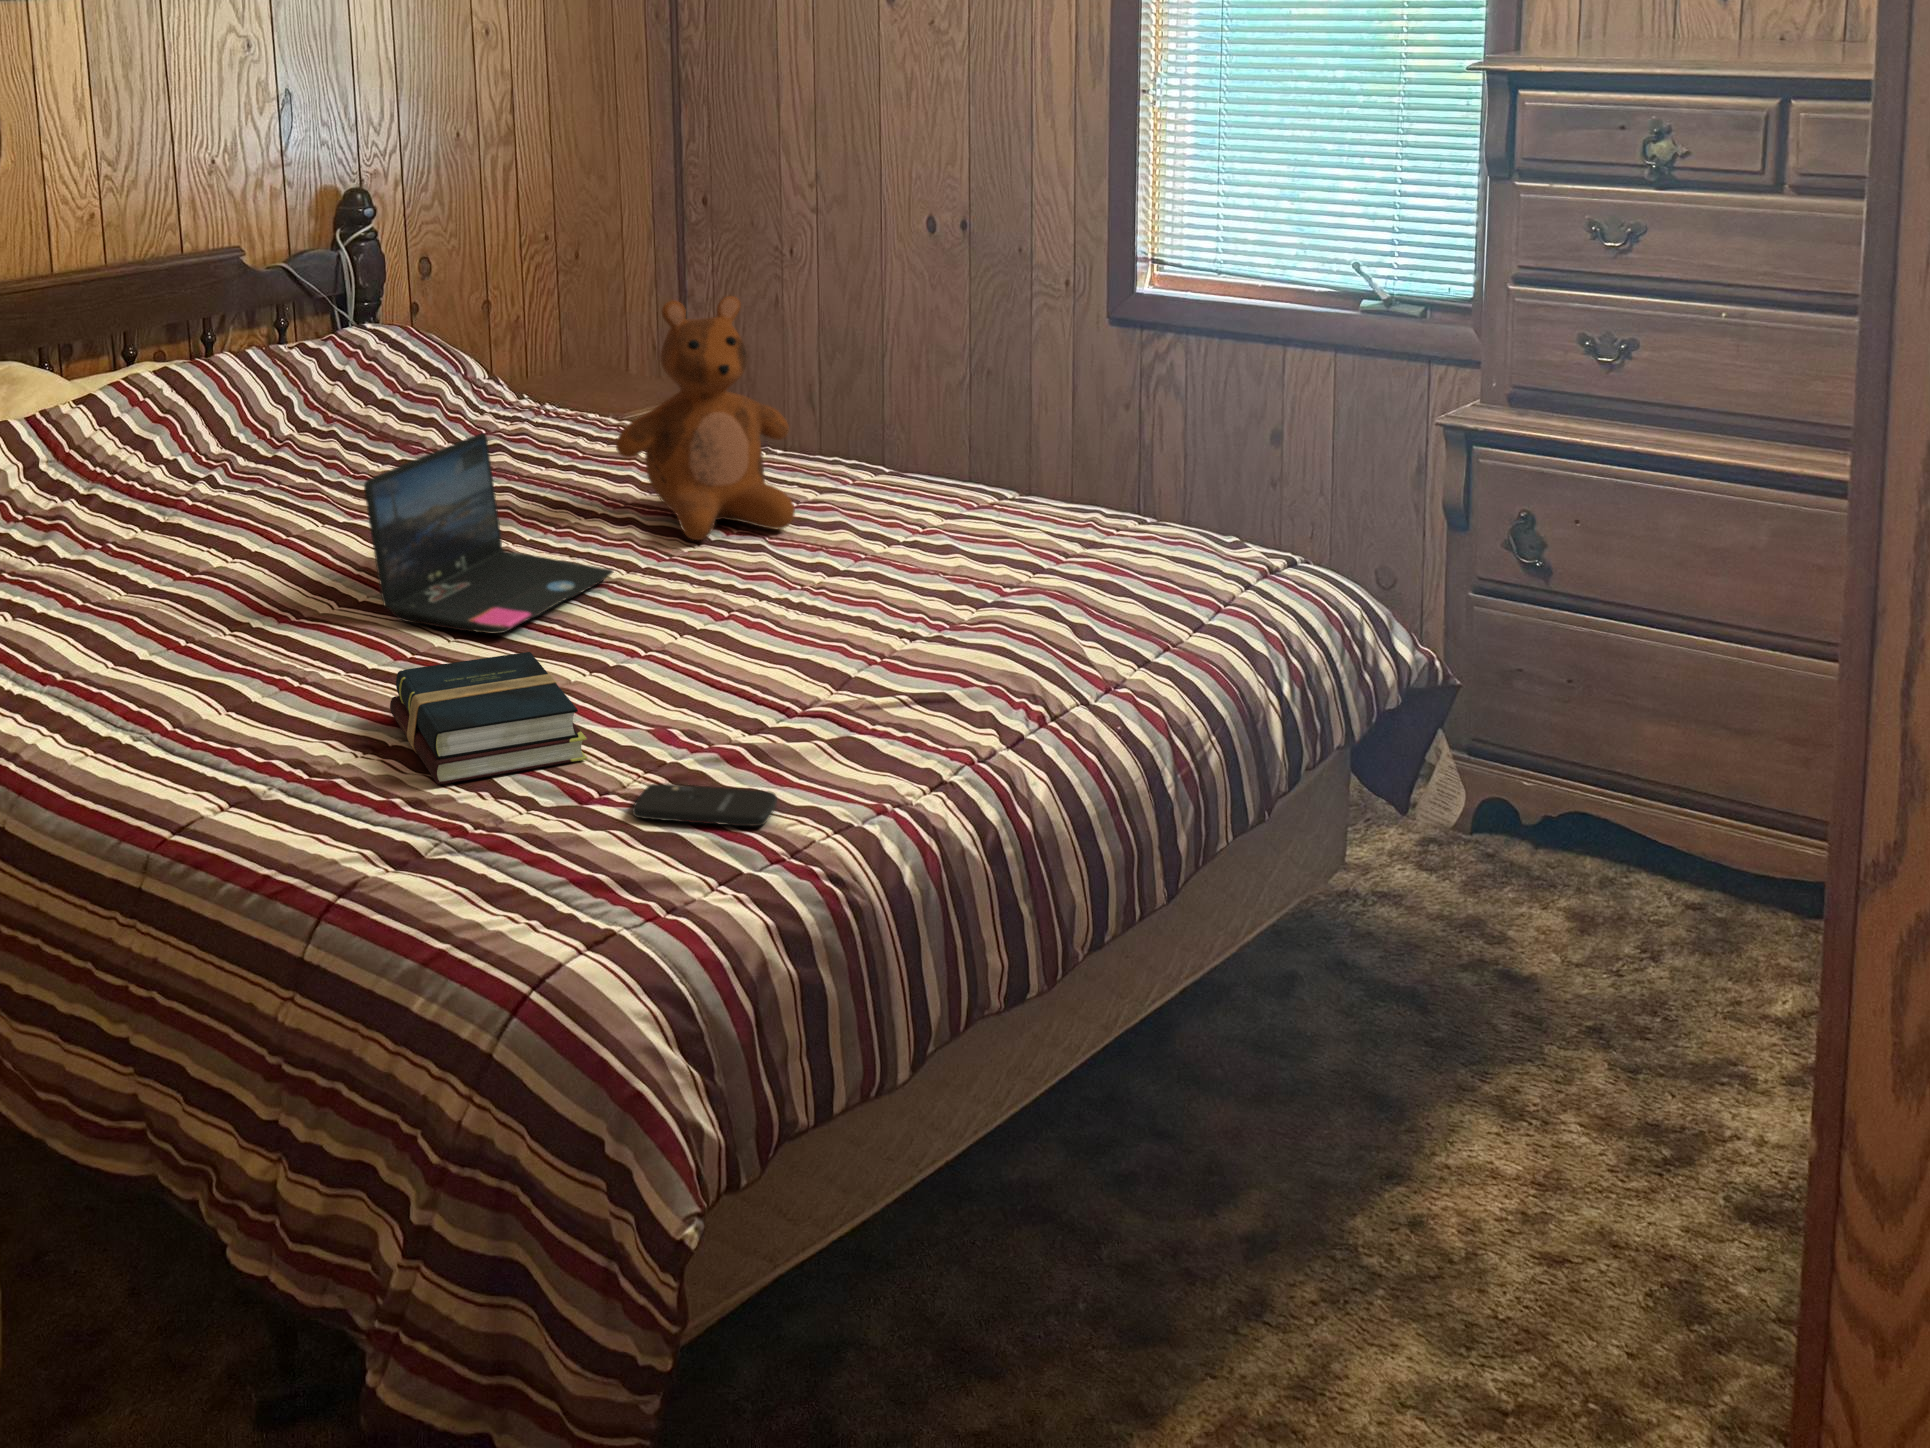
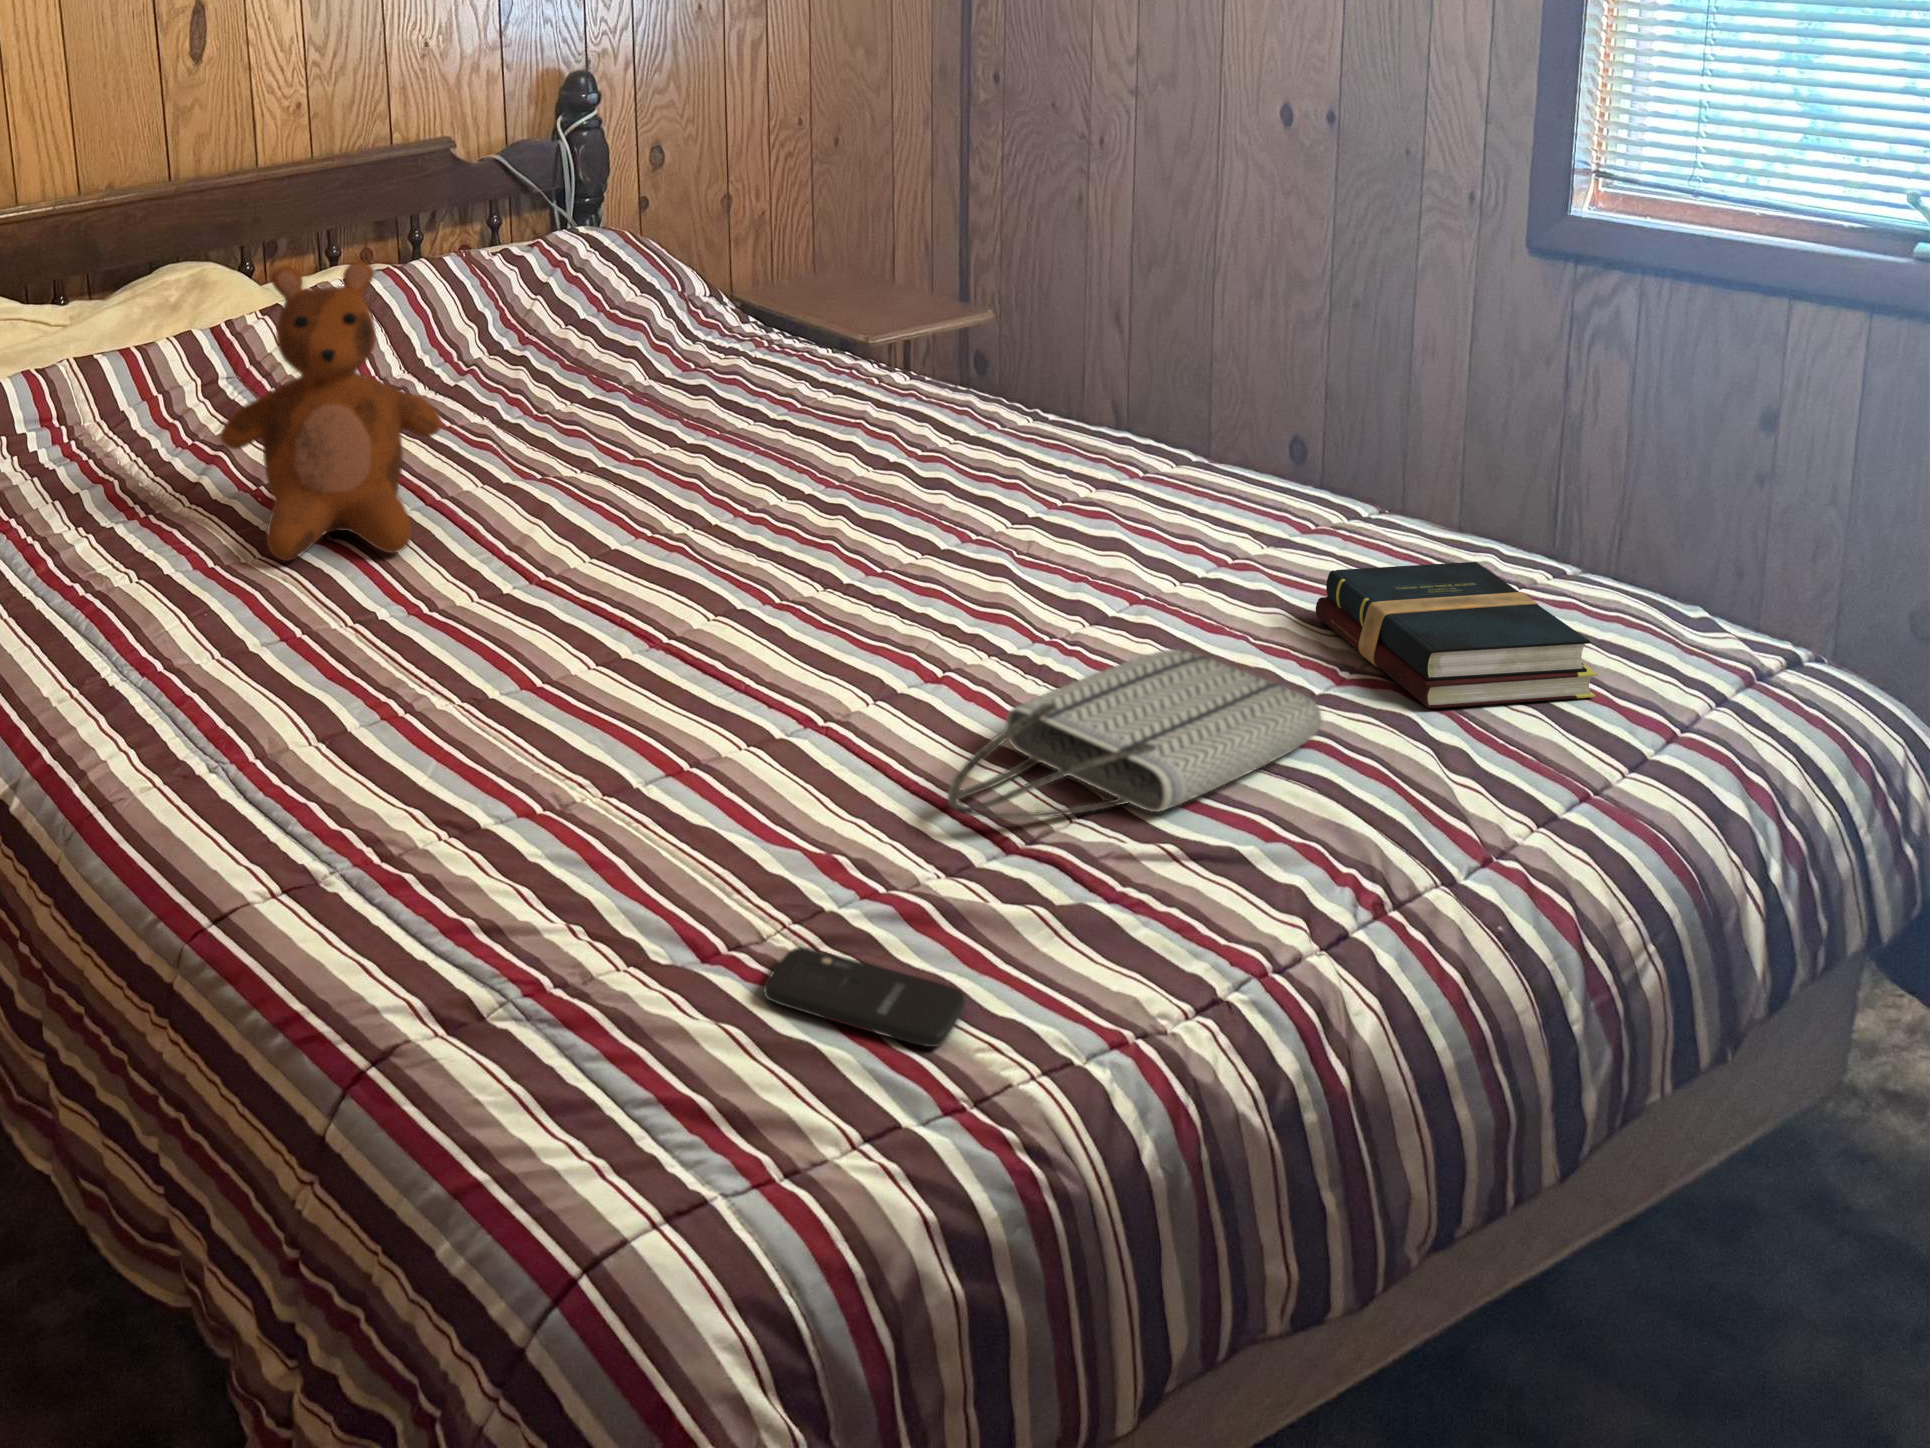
teddy bear: present [616,296,795,540] -> present [221,261,442,561]
laptop: present [364,433,613,634] -> none [505,400,811,664]
tote bag: none [745,582,997,694] -> present [947,649,1322,818]
hardback book: present [390,652,587,784] -> present [1316,562,1598,708]

